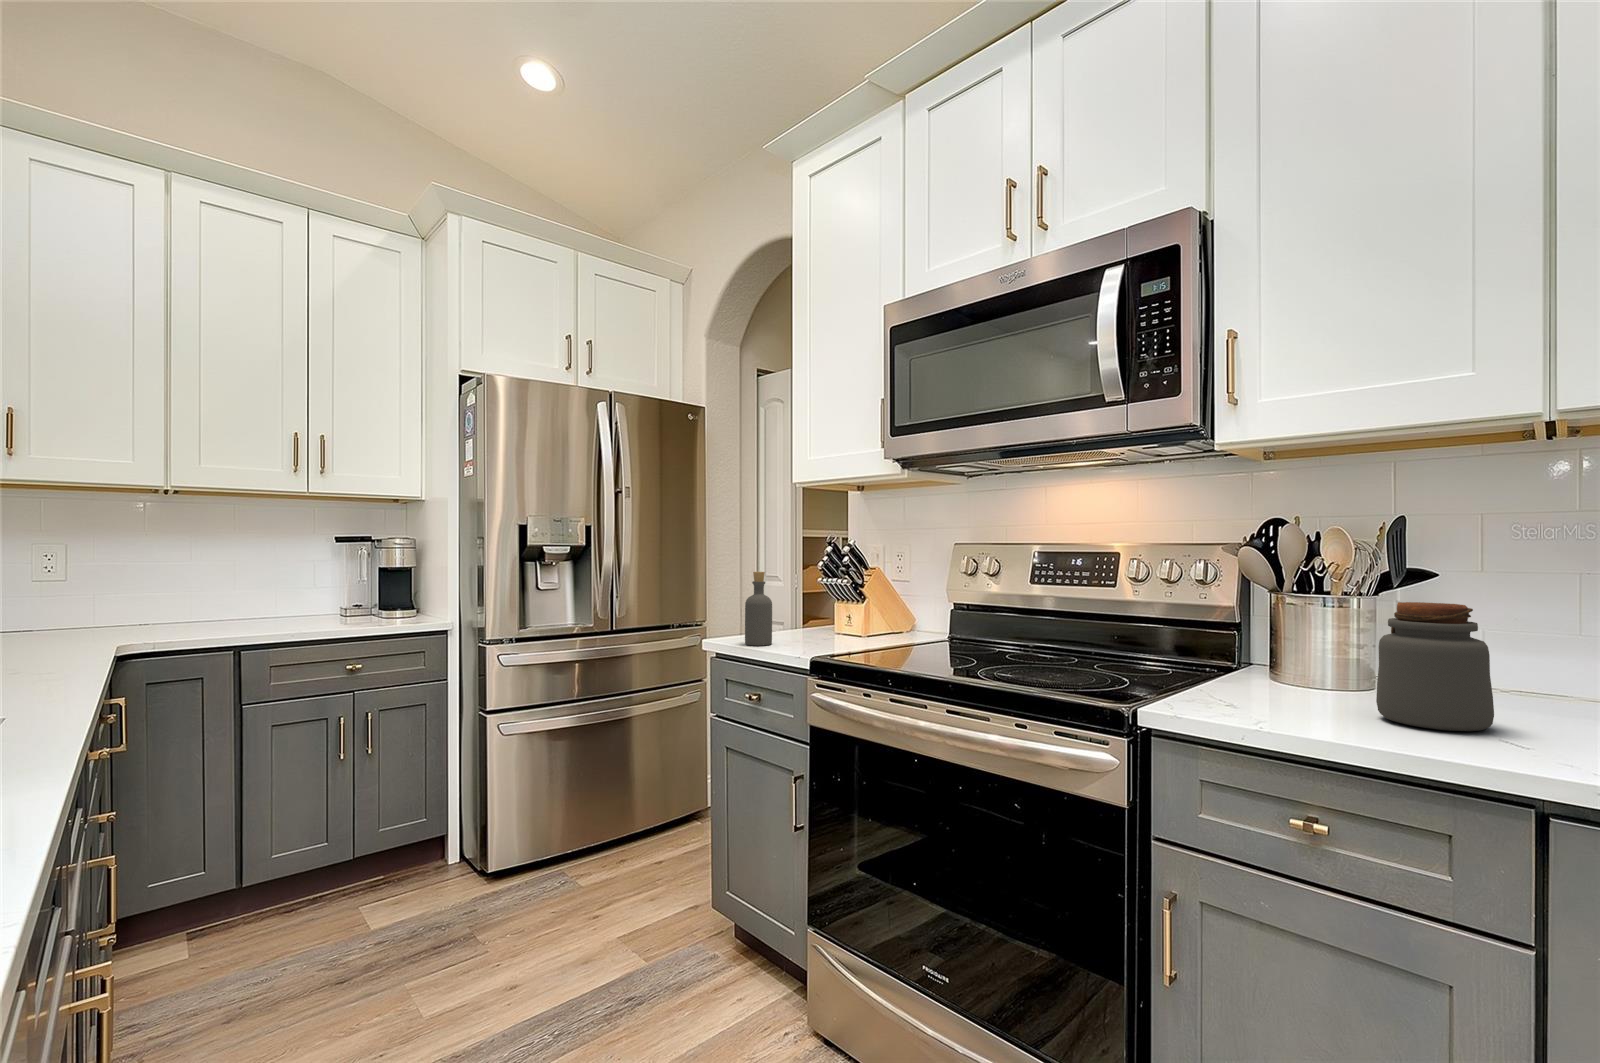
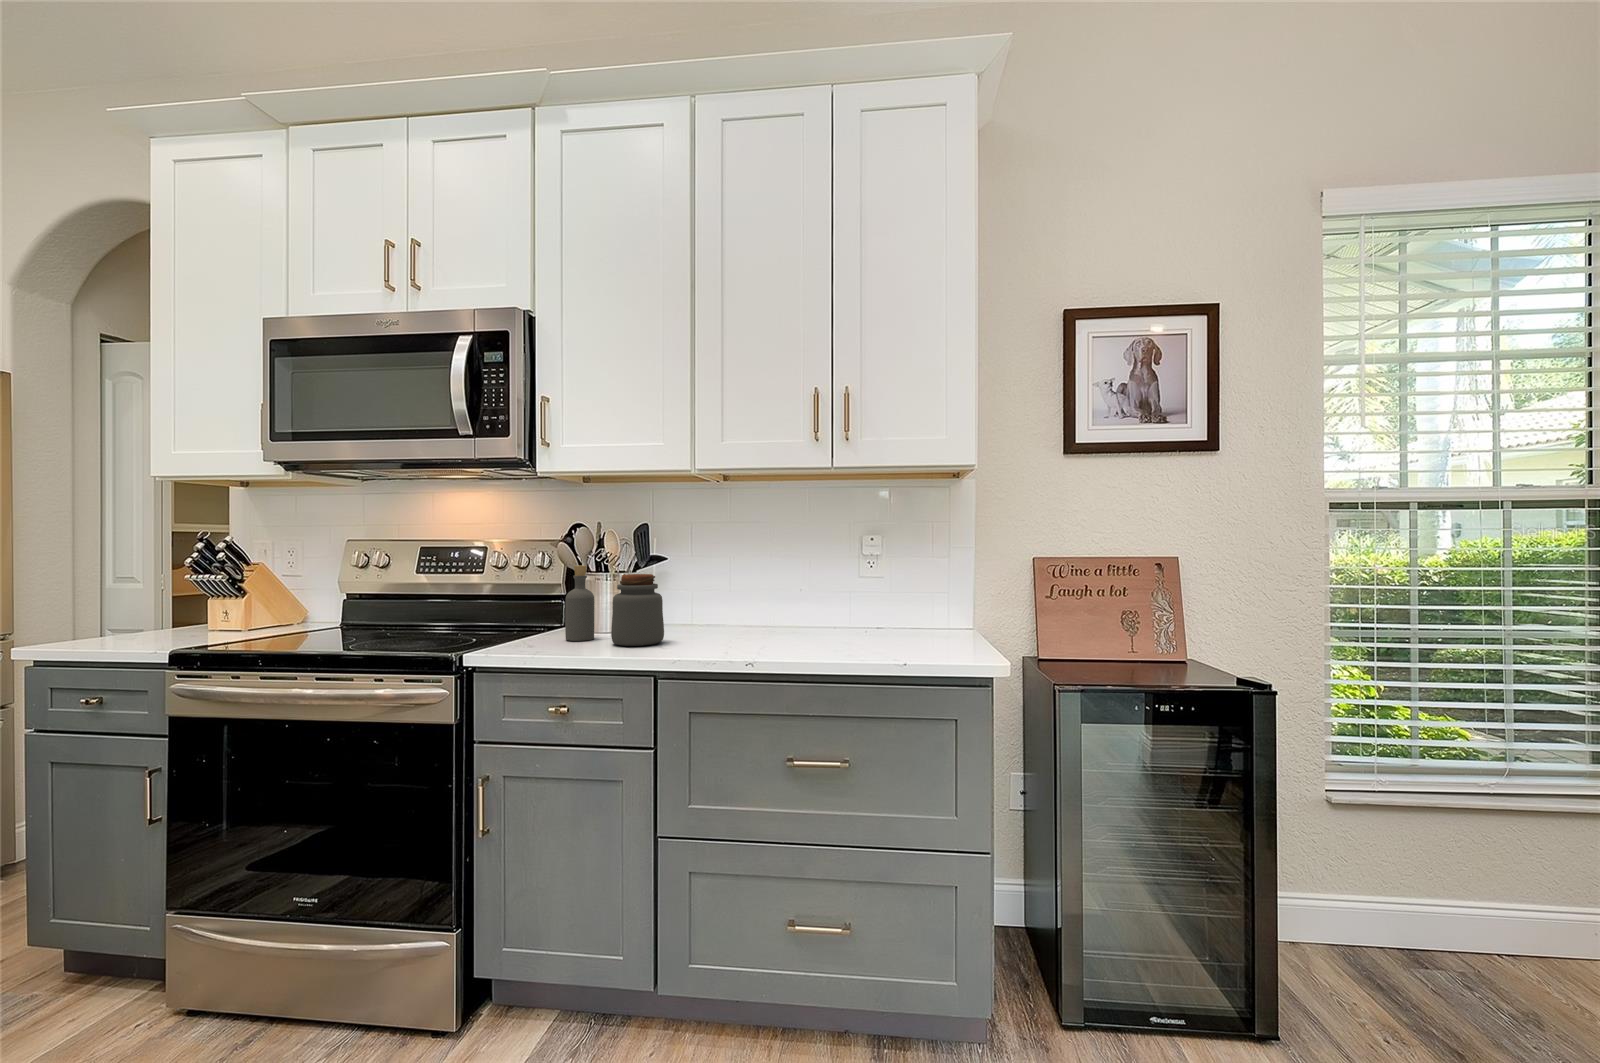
bottle: present [745,572,772,646] -> present [565,566,595,641]

